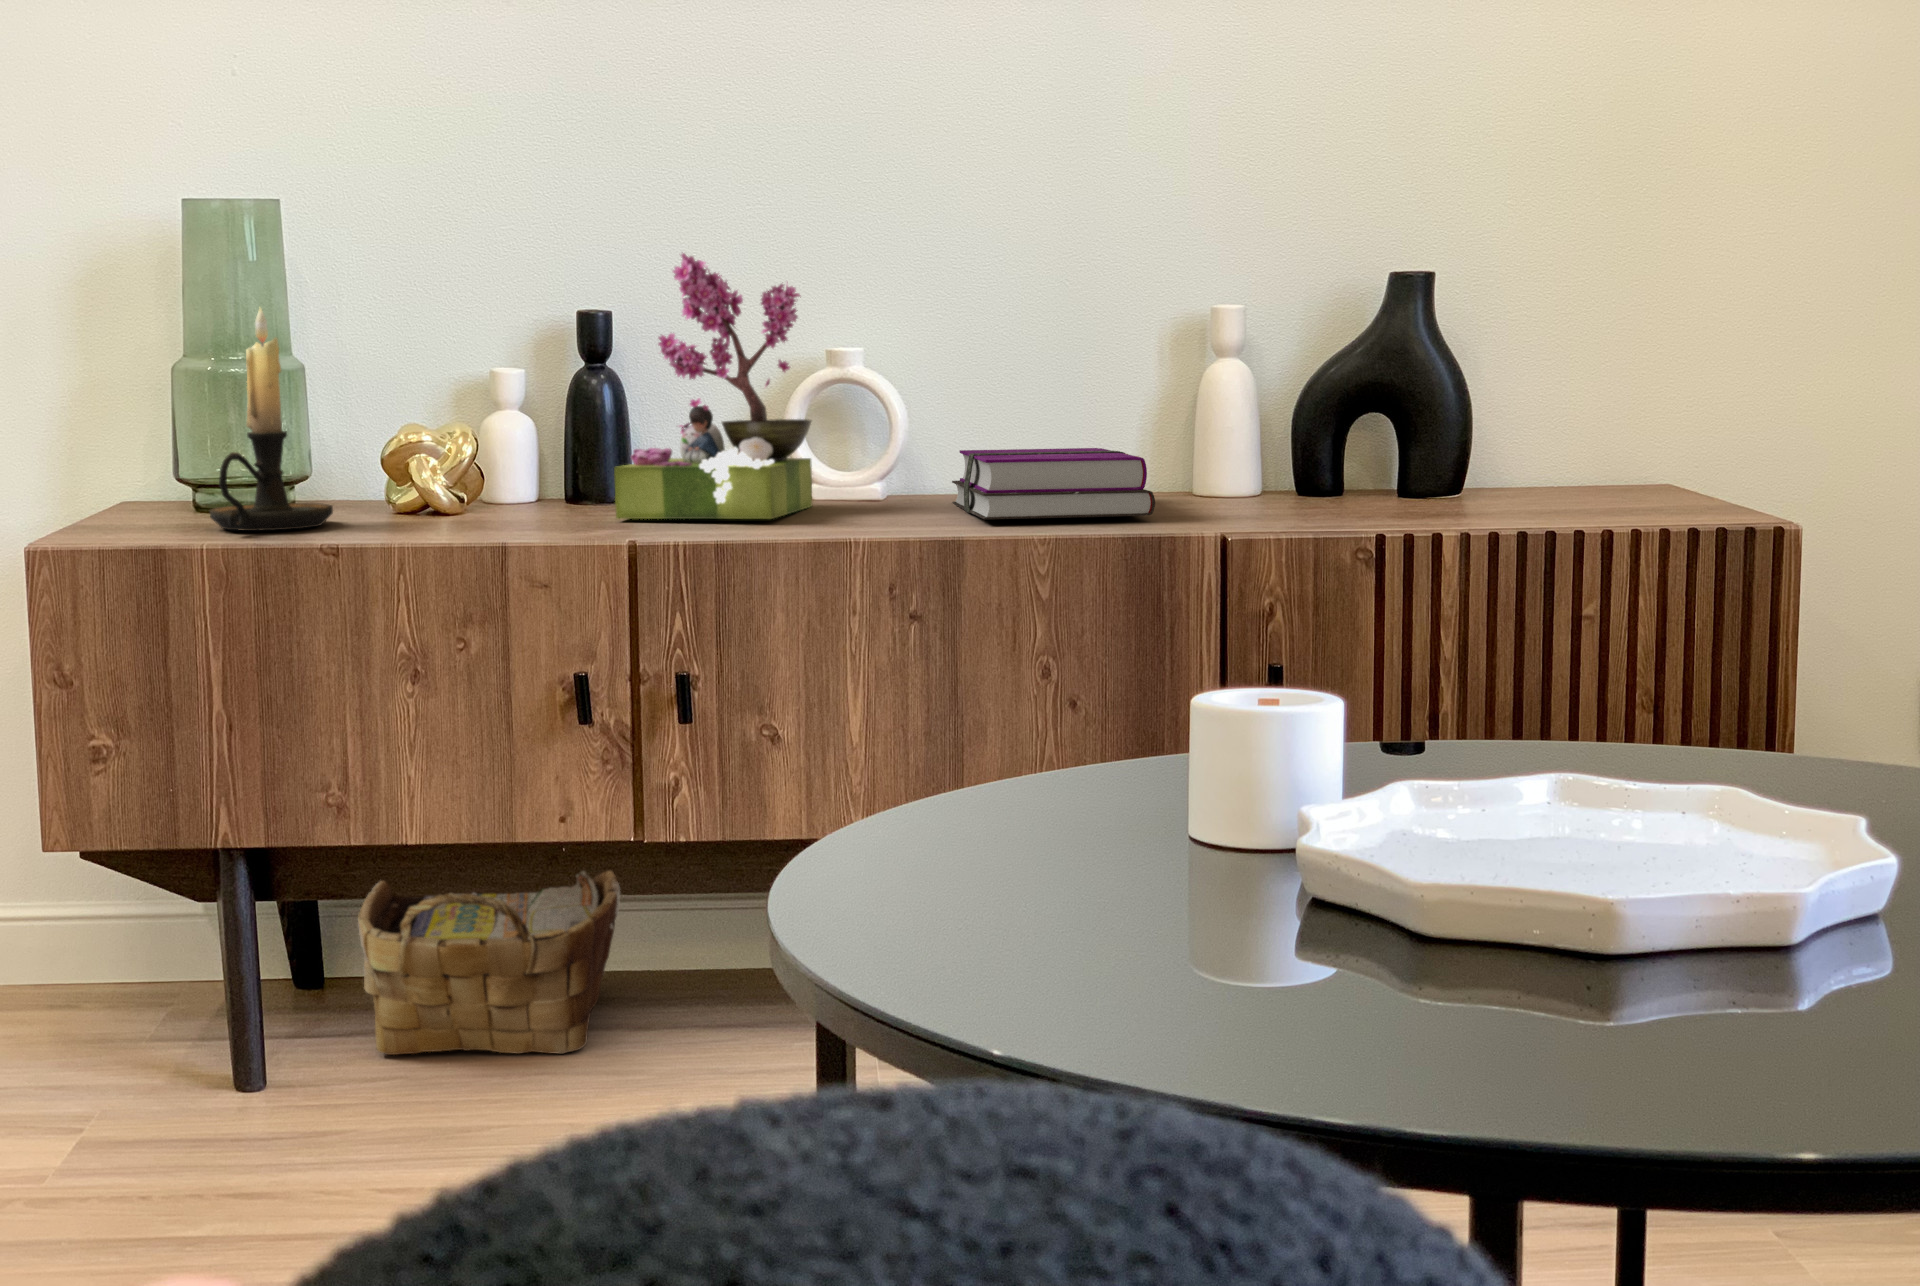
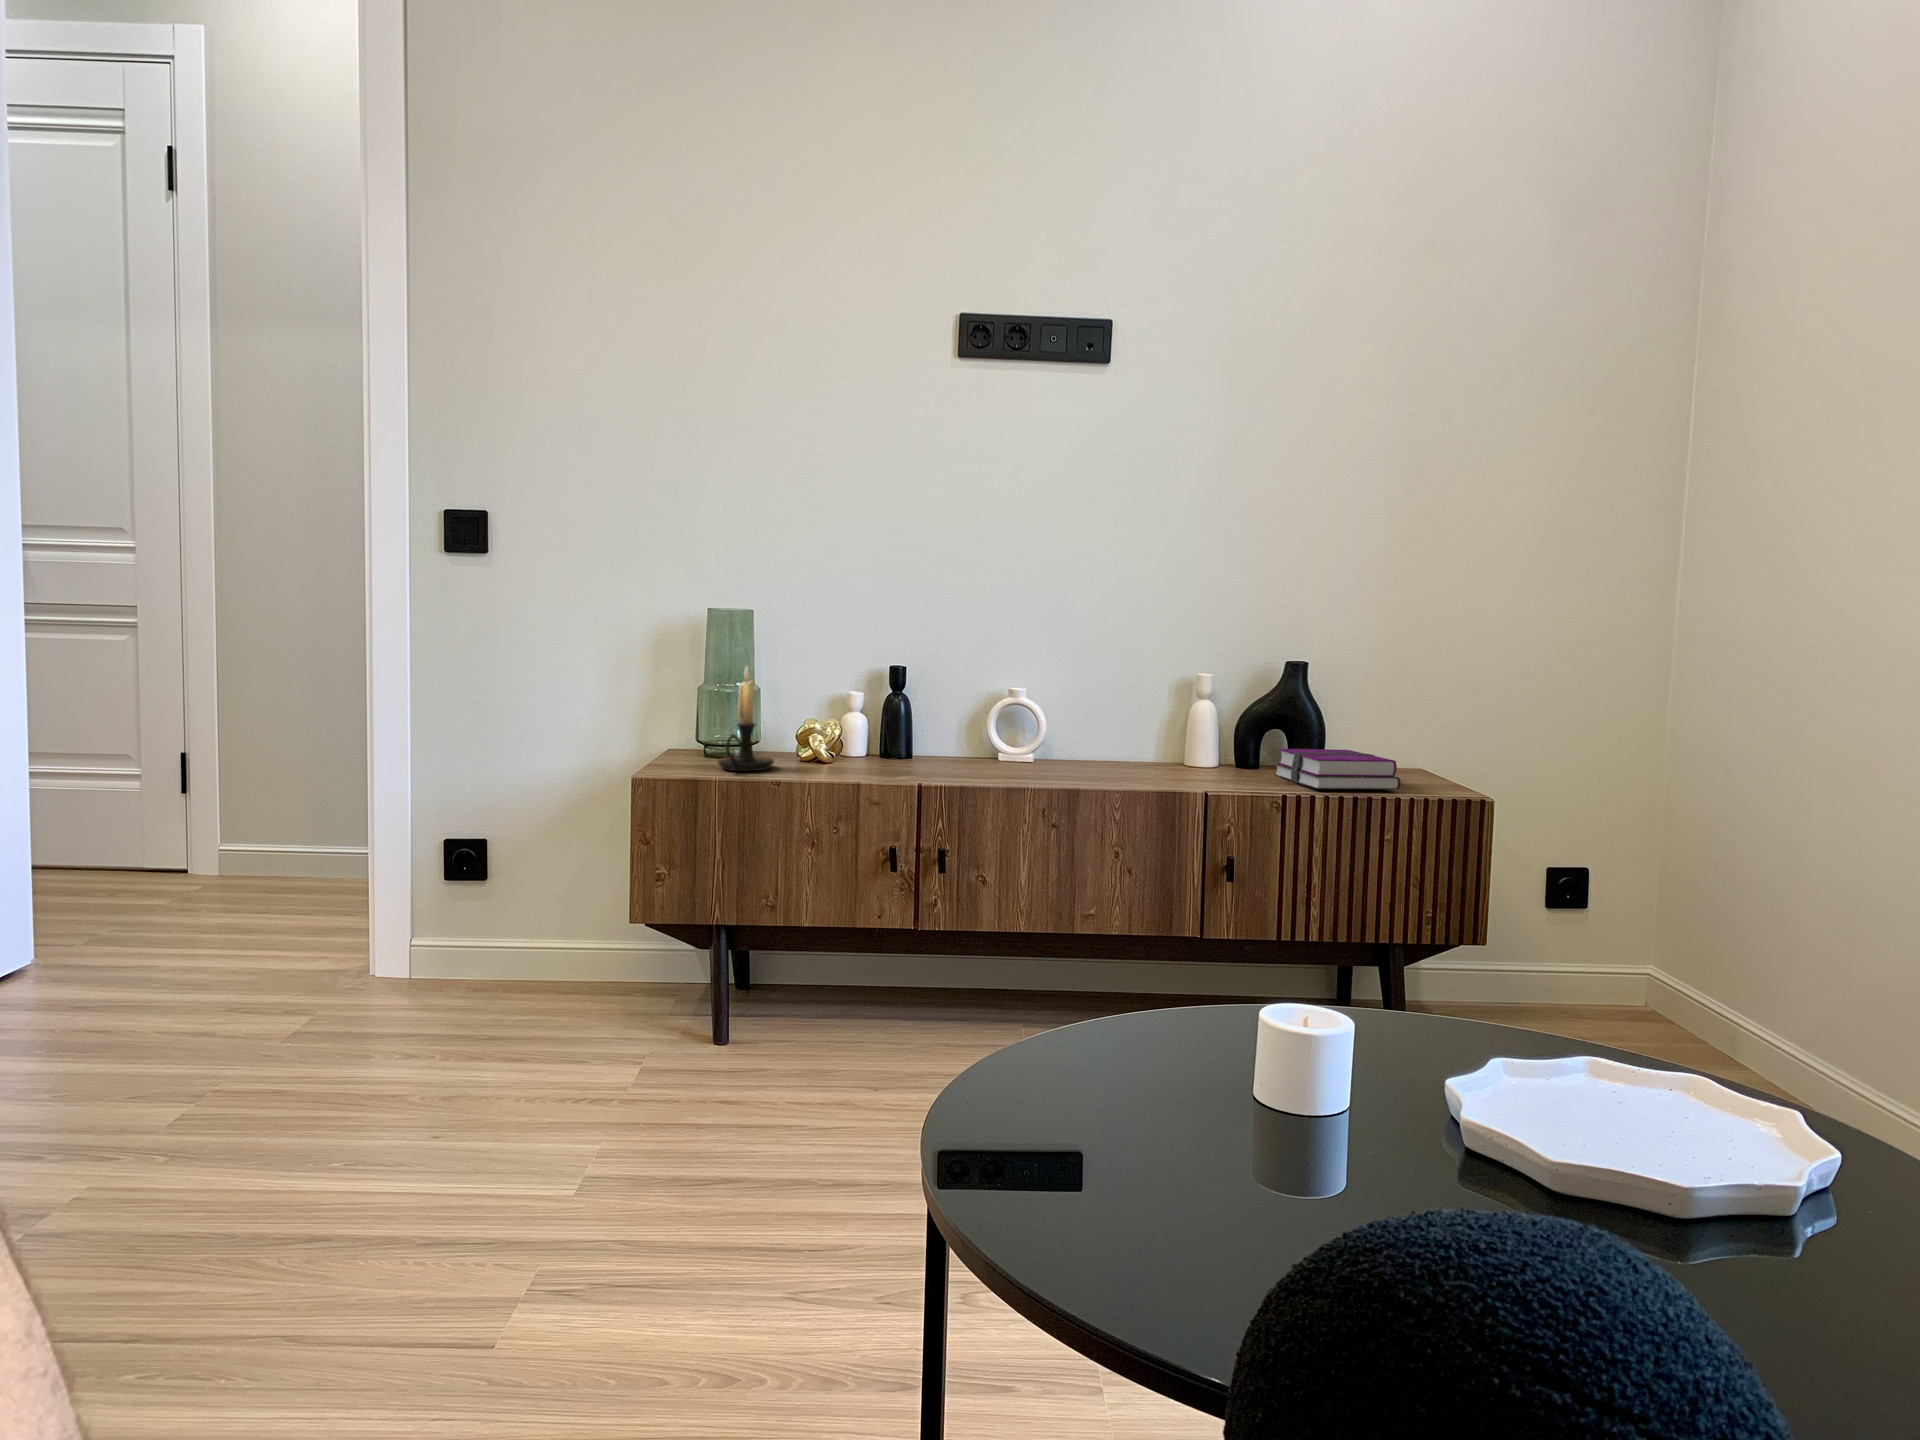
flower arrangement: present [614,253,812,519] -> none [909,641,1003,774]
hardback book: present [952,448,1155,519] -> present [1275,749,1401,790]
woven basket: present [358,871,620,1055] -> none [775,900,899,1031]

